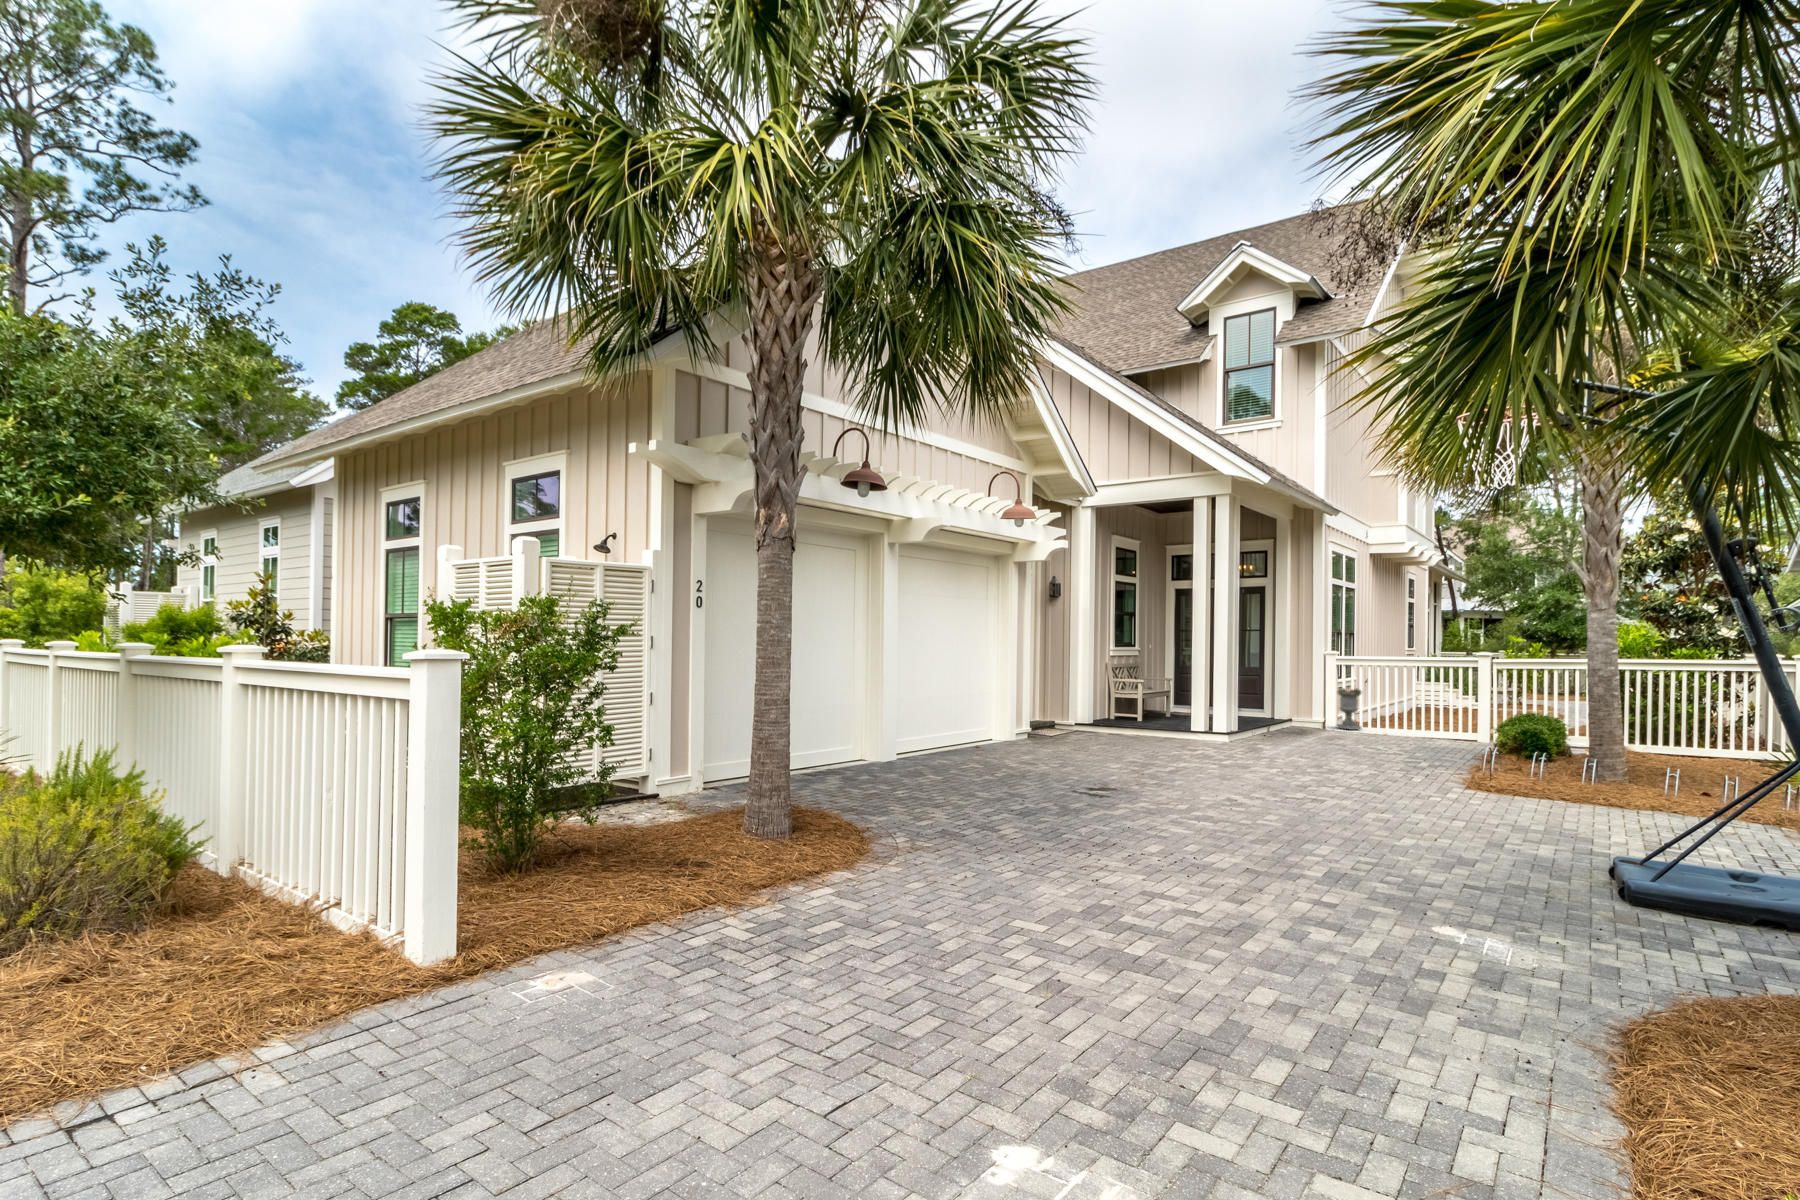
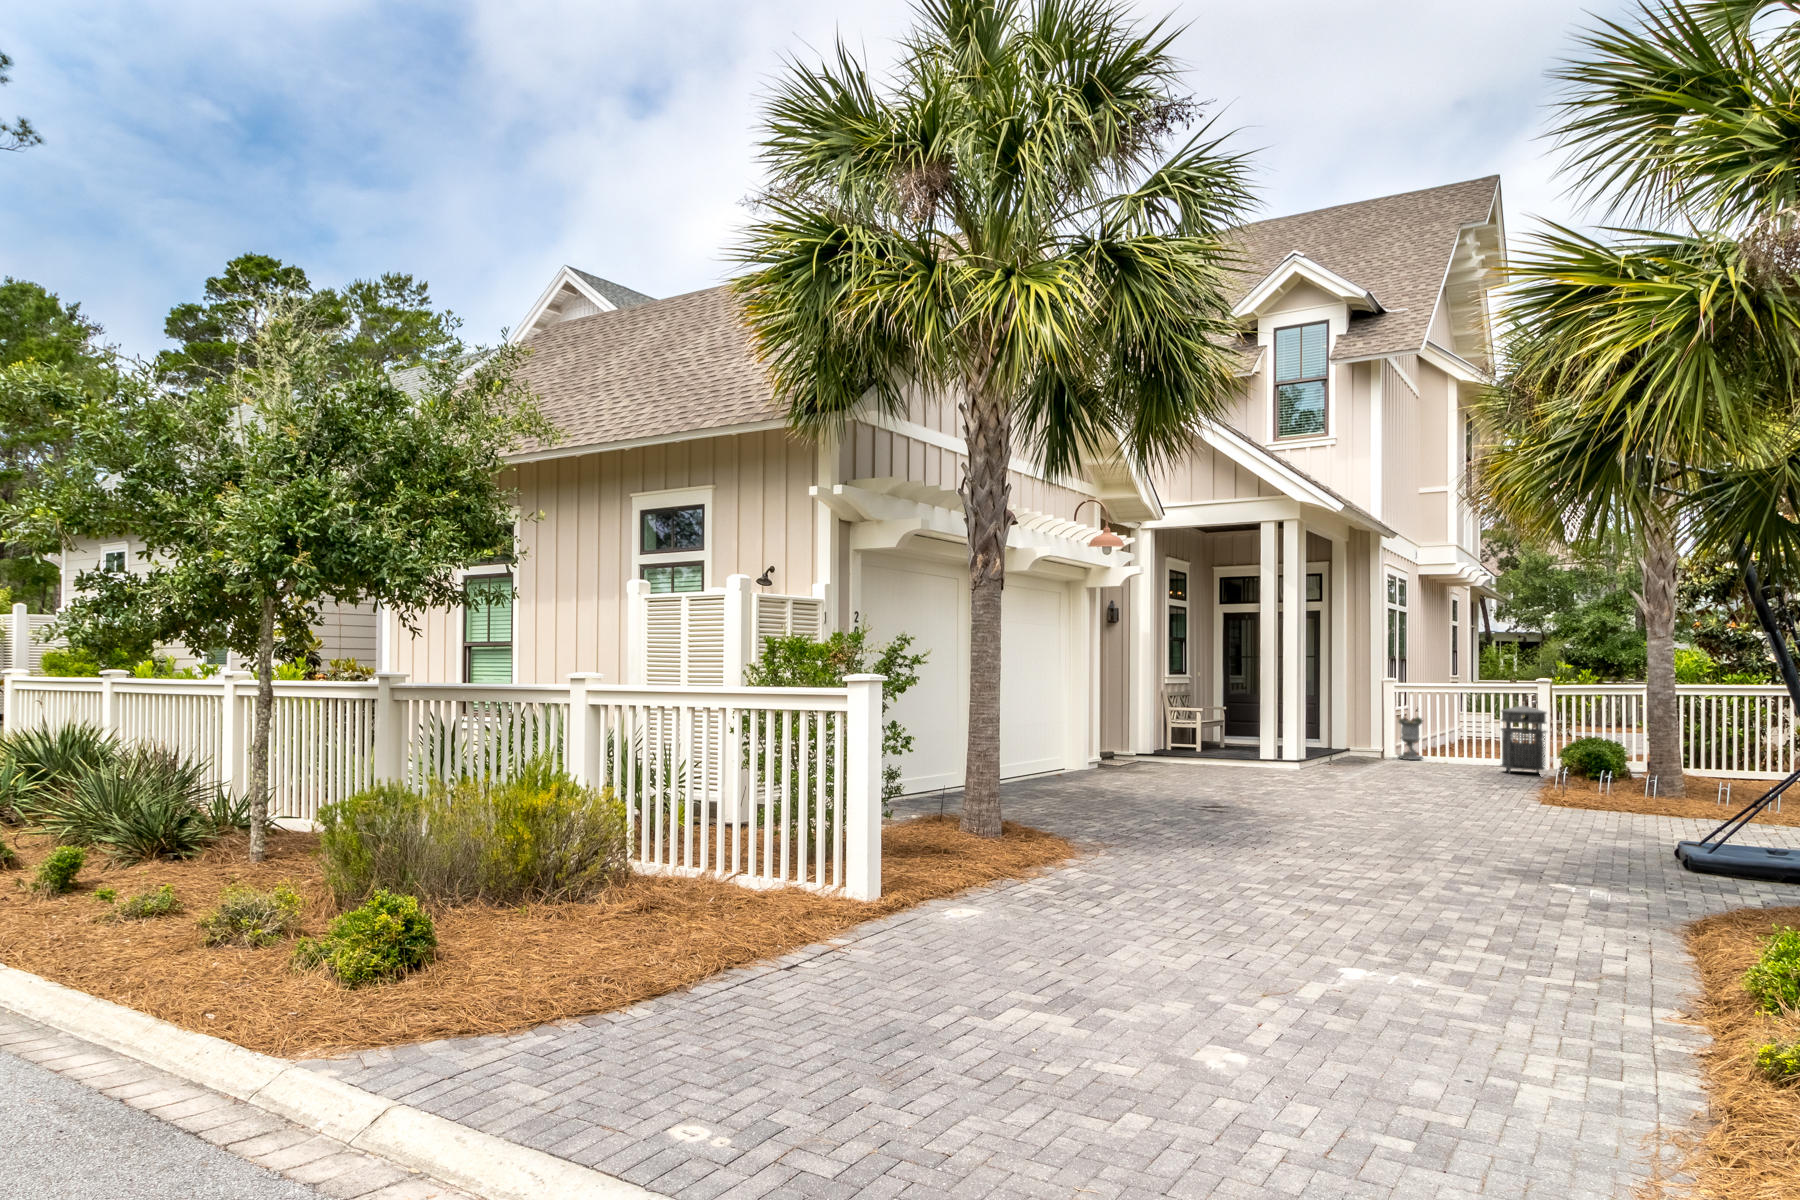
trash can: none [1436,678,1484,749] -> present [1501,705,1546,773]

